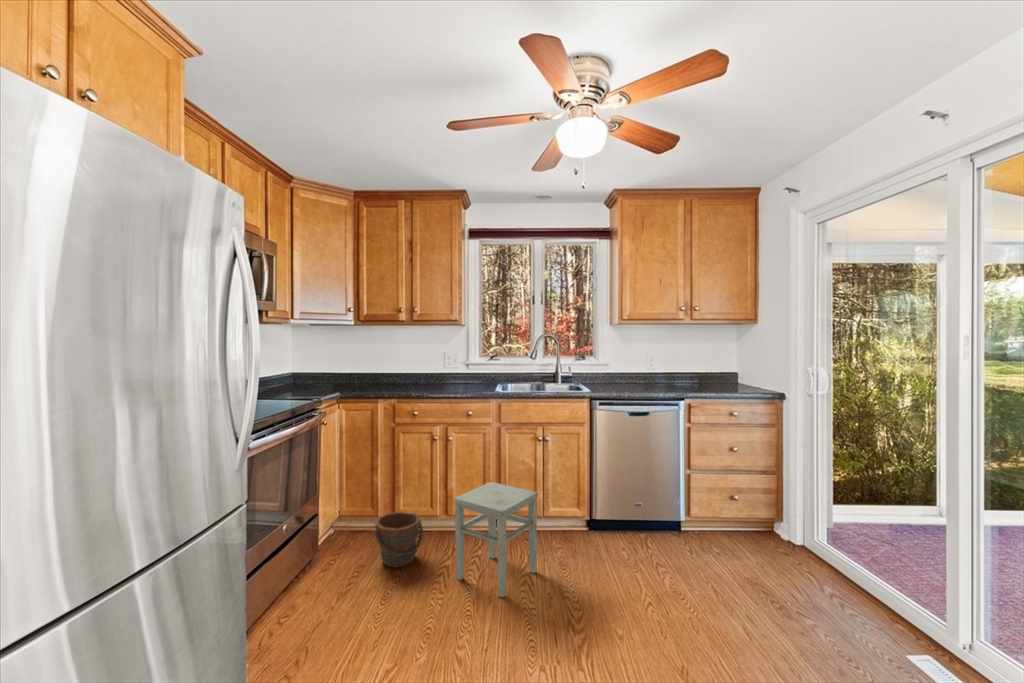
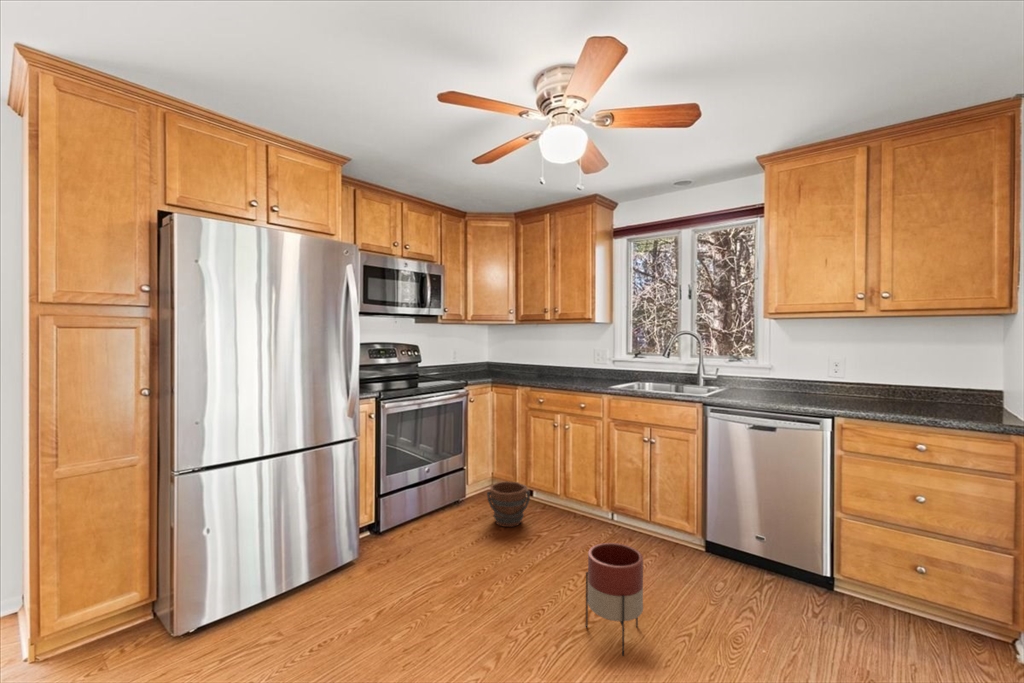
stool: present [454,482,538,597] -> none [533,470,609,573]
planter: none [582,546,638,650] -> present [586,543,643,656]

